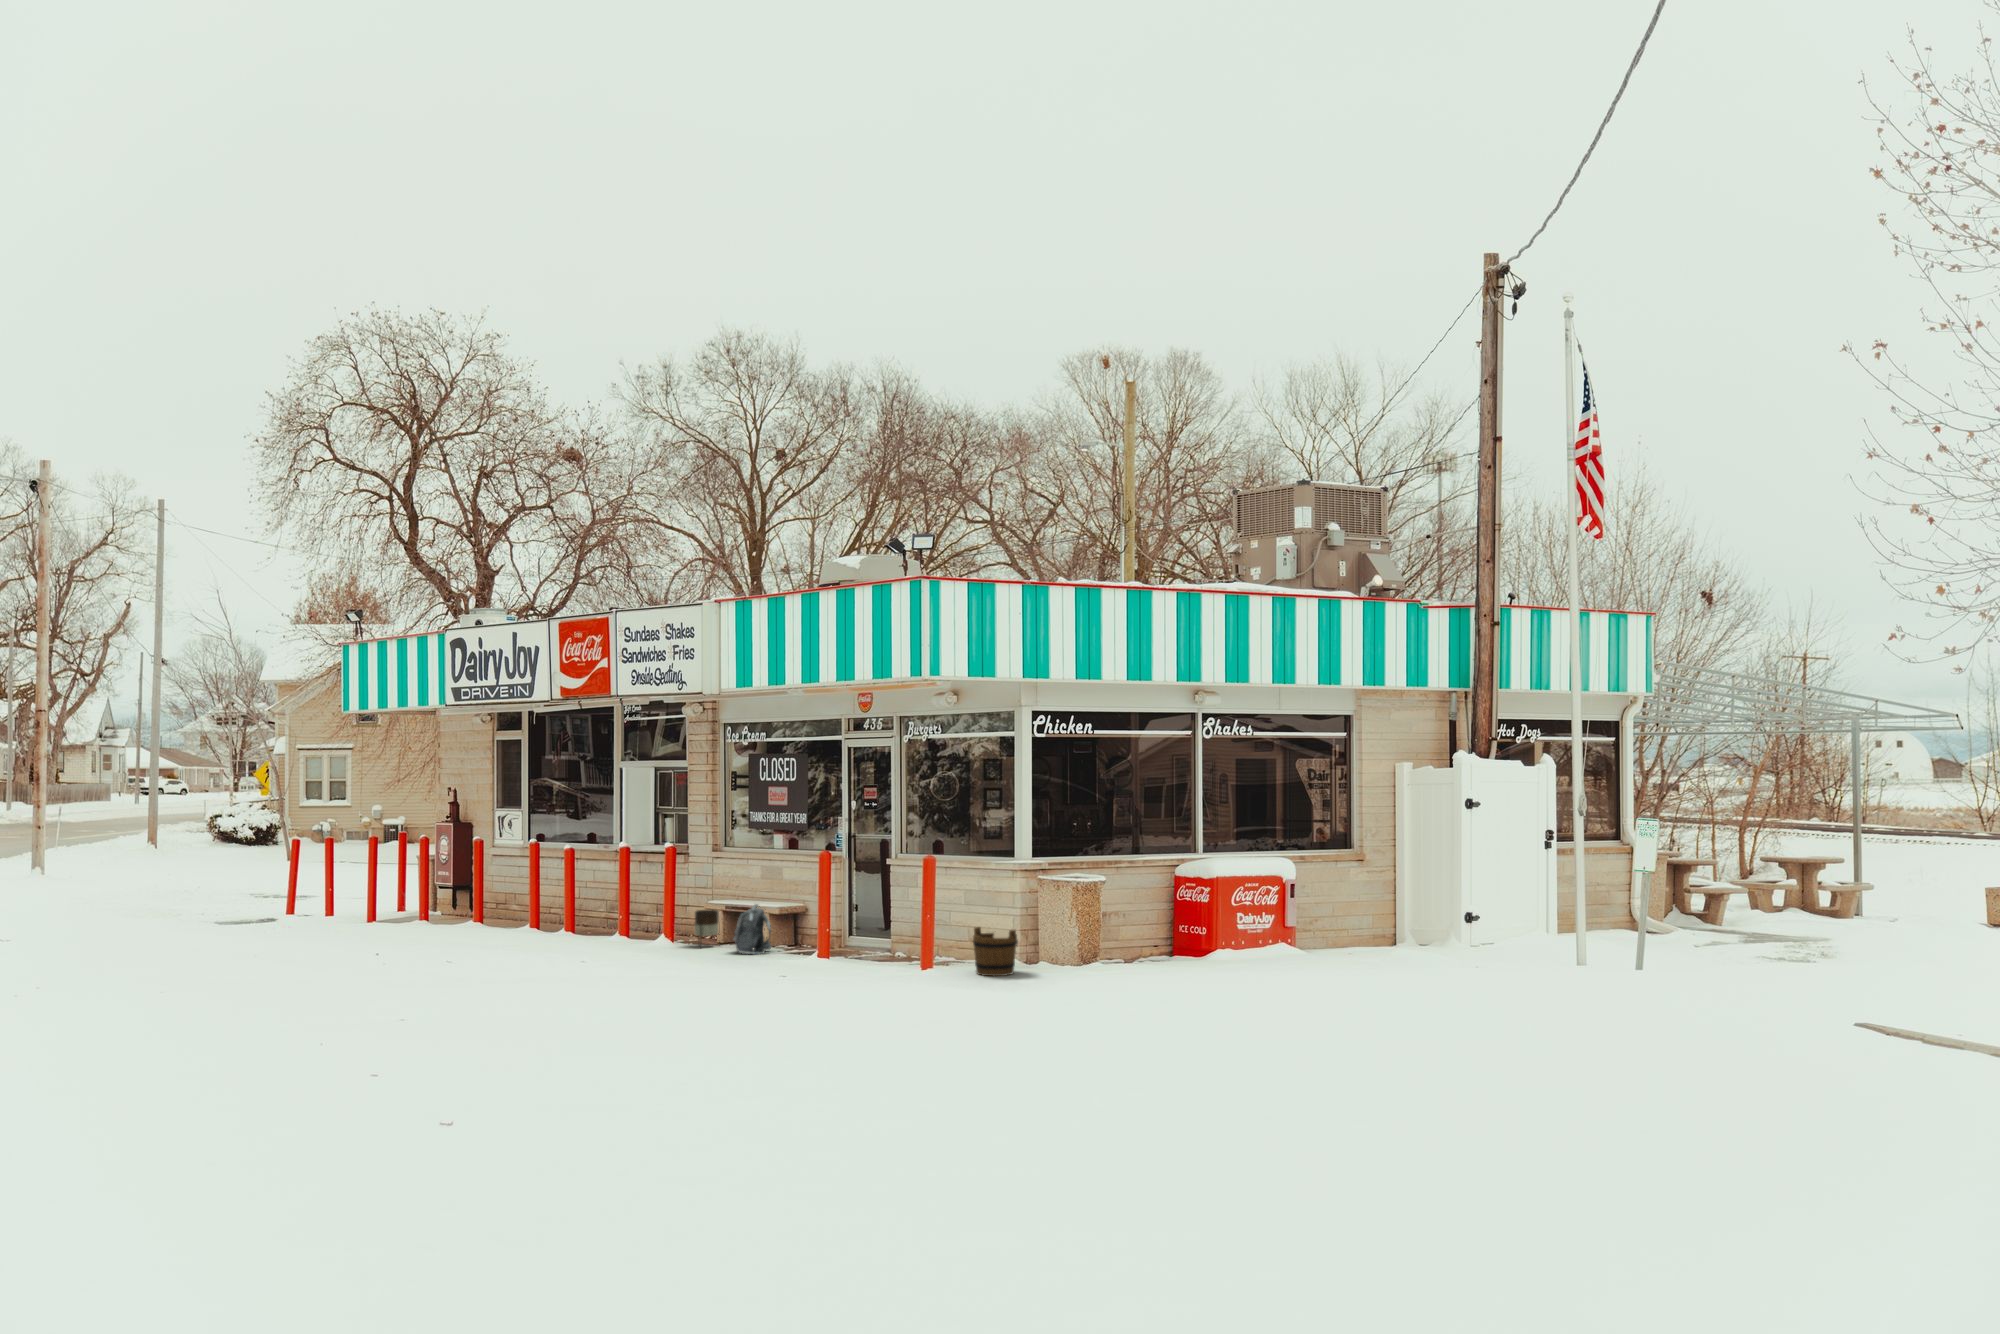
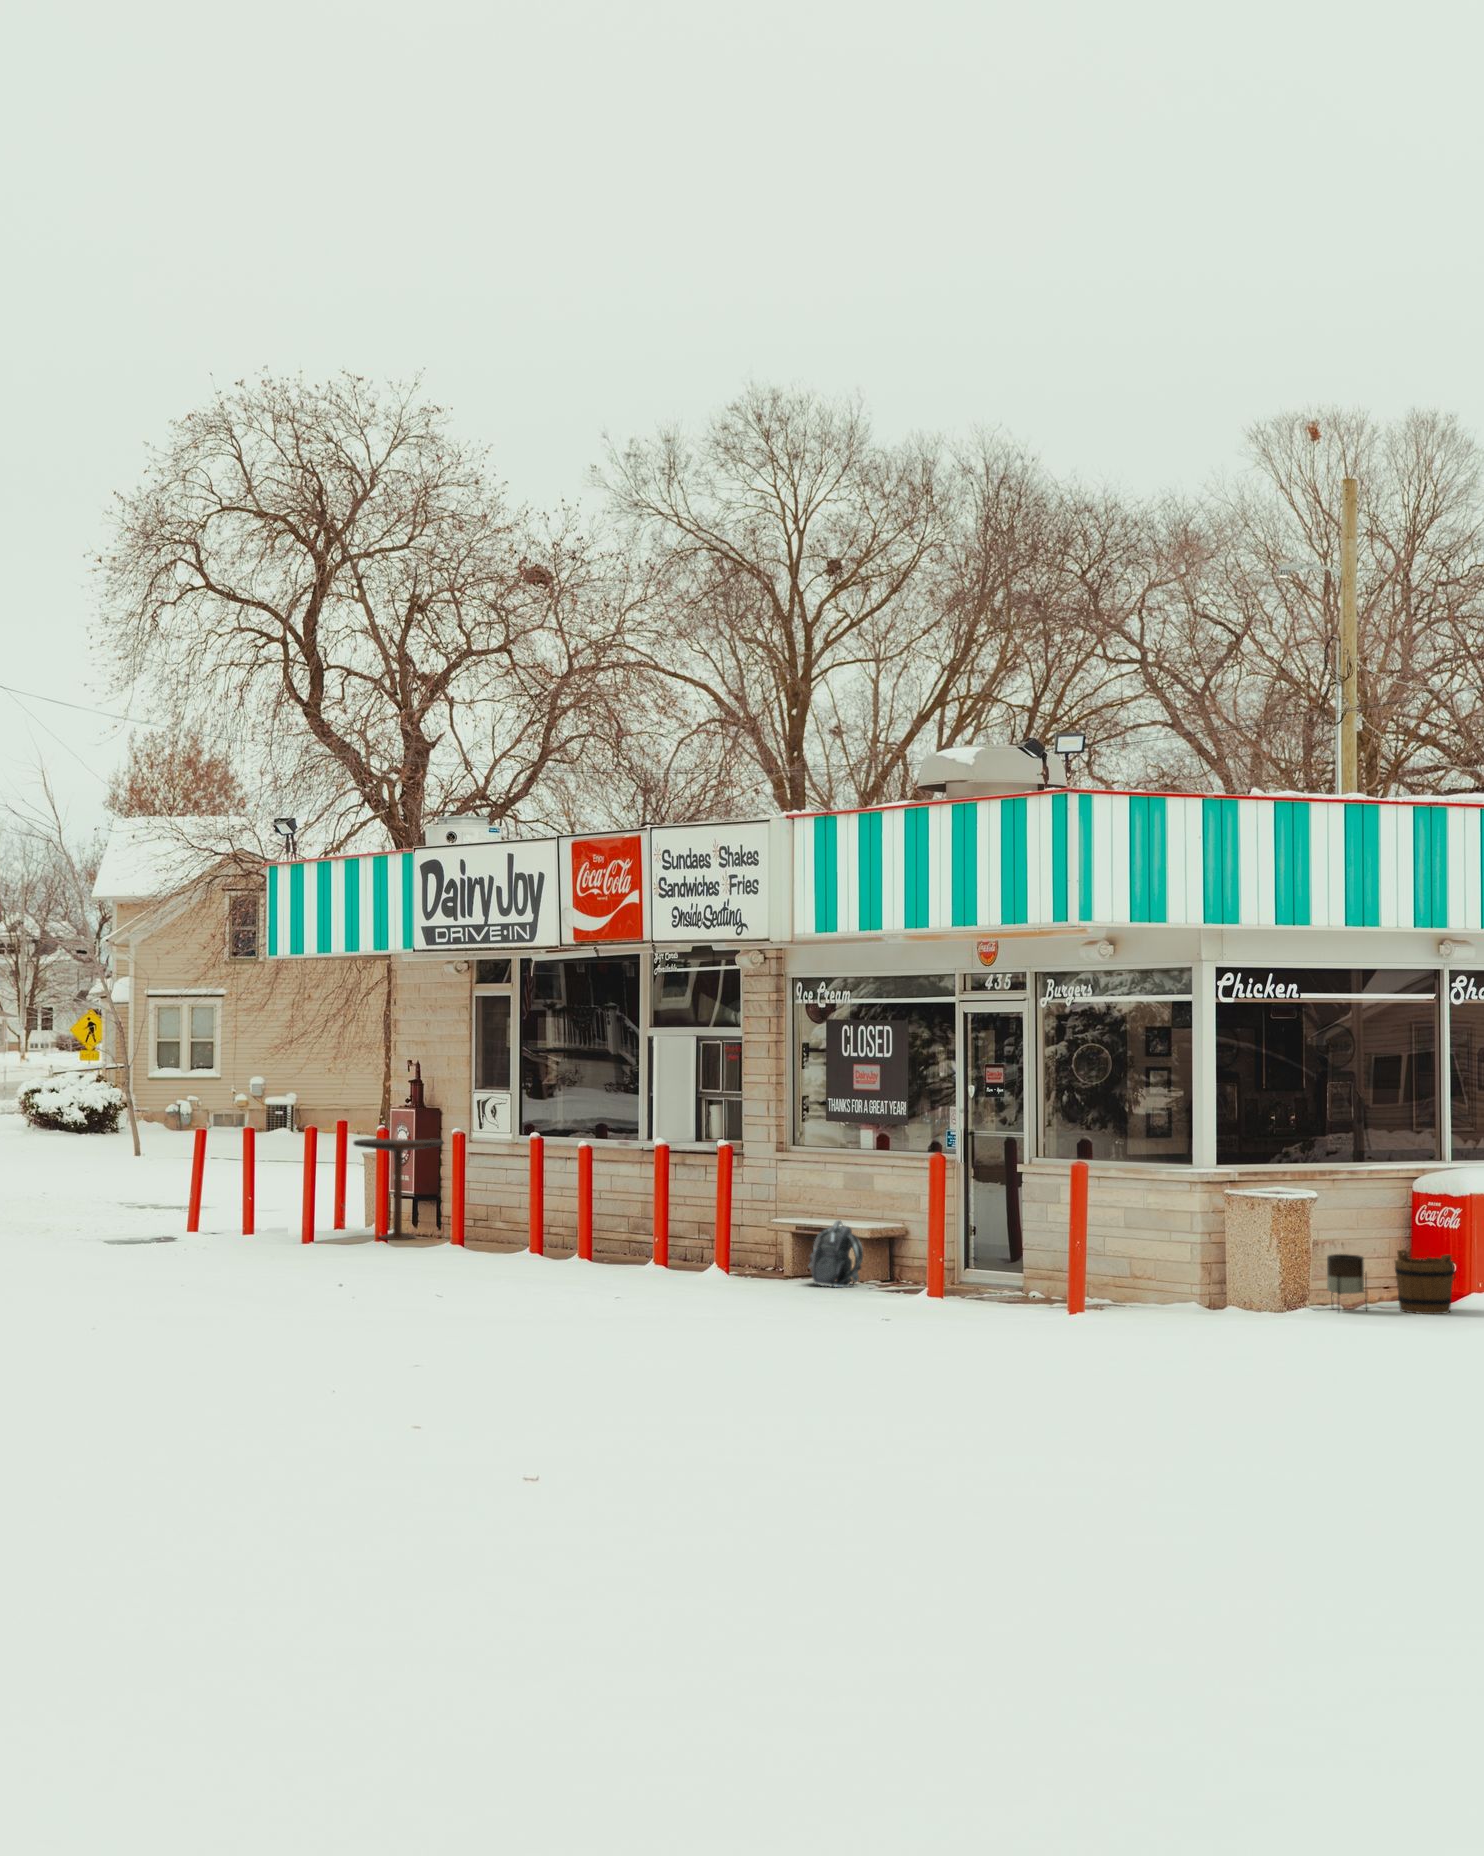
pedestal table: none [398,846,470,923] -> present [353,1138,444,1240]
planter: present [695,909,720,937] -> present [1327,1254,1366,1298]
bucket: present [973,927,1018,976] -> present [1395,1250,1456,1314]

